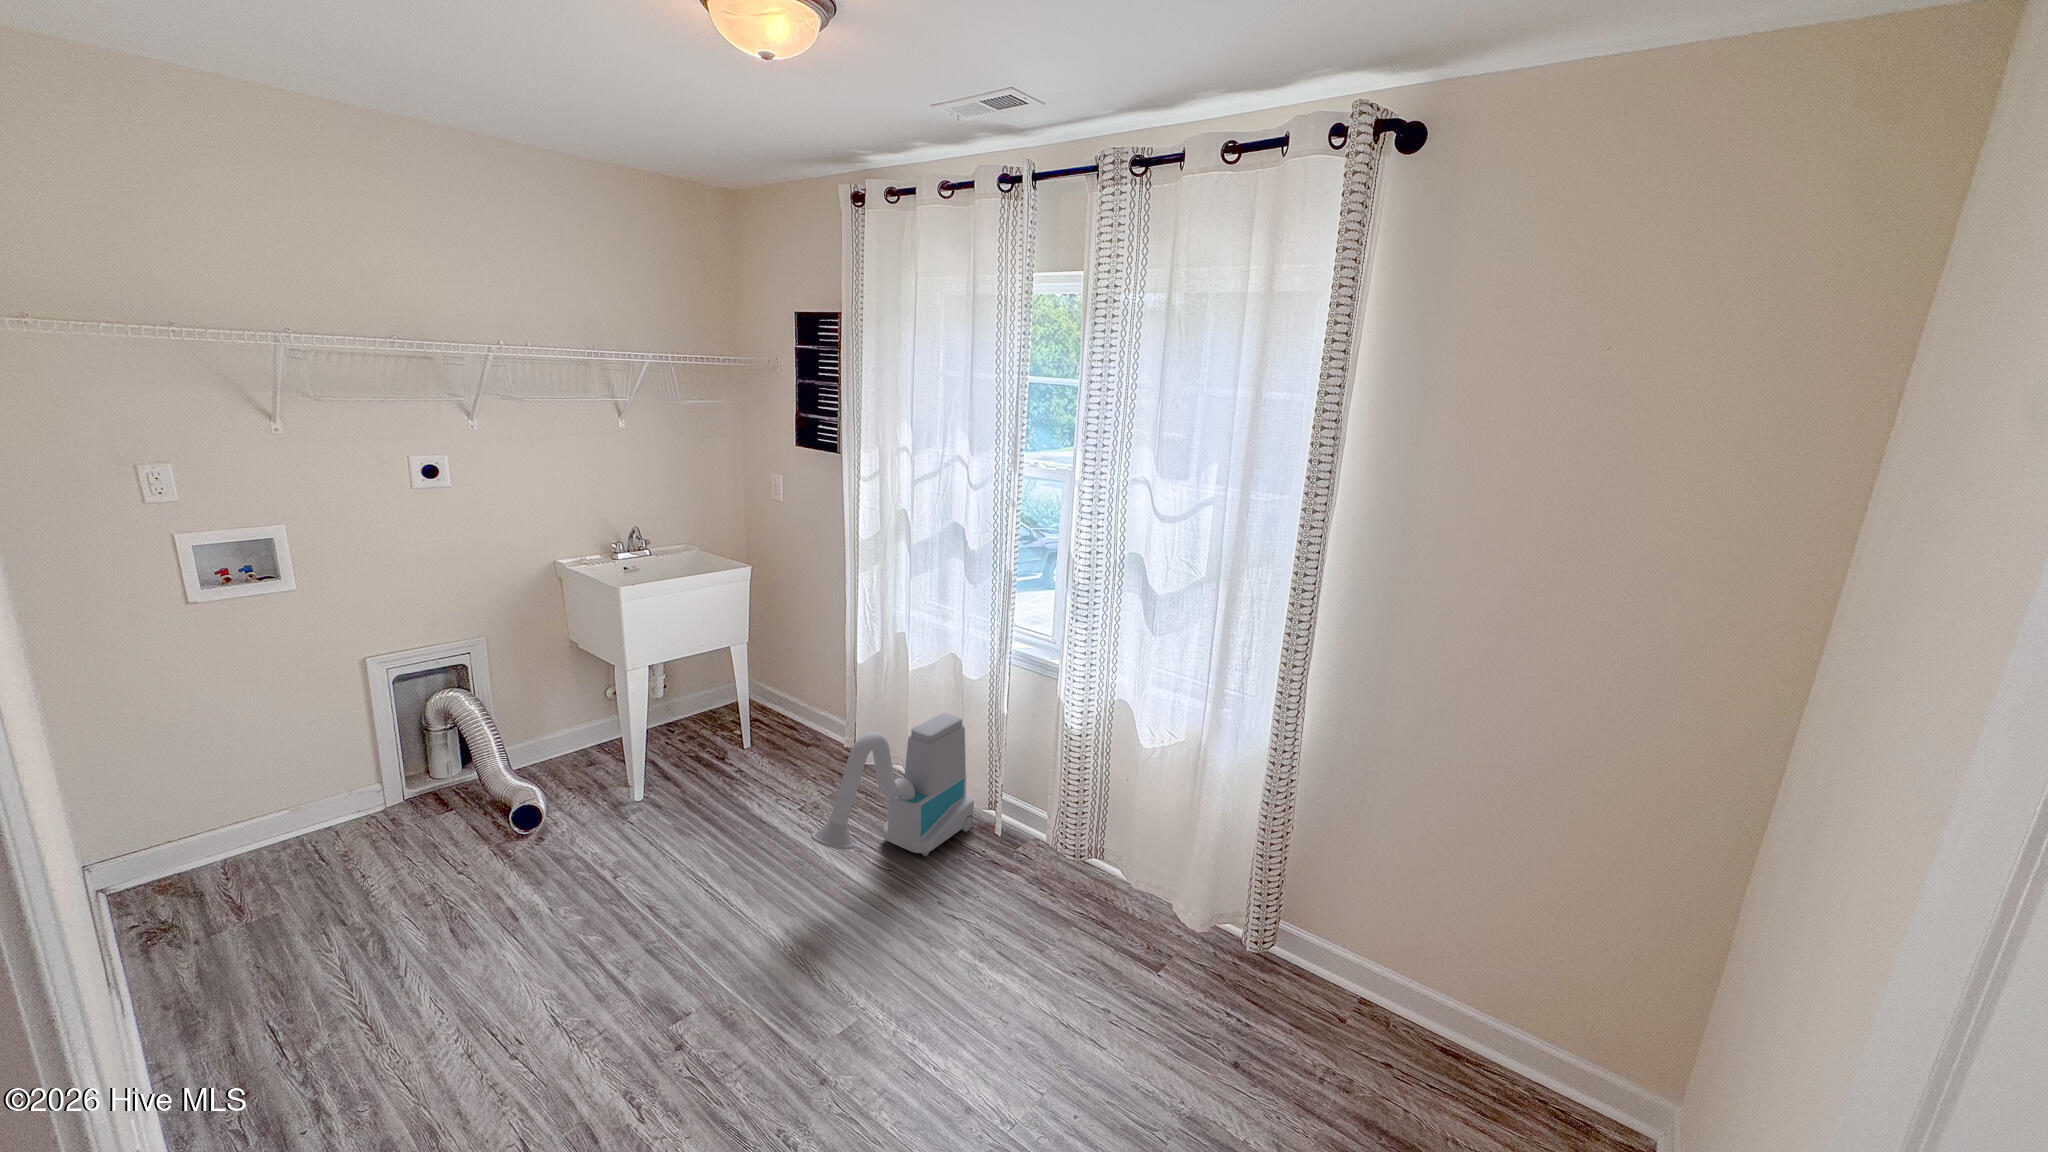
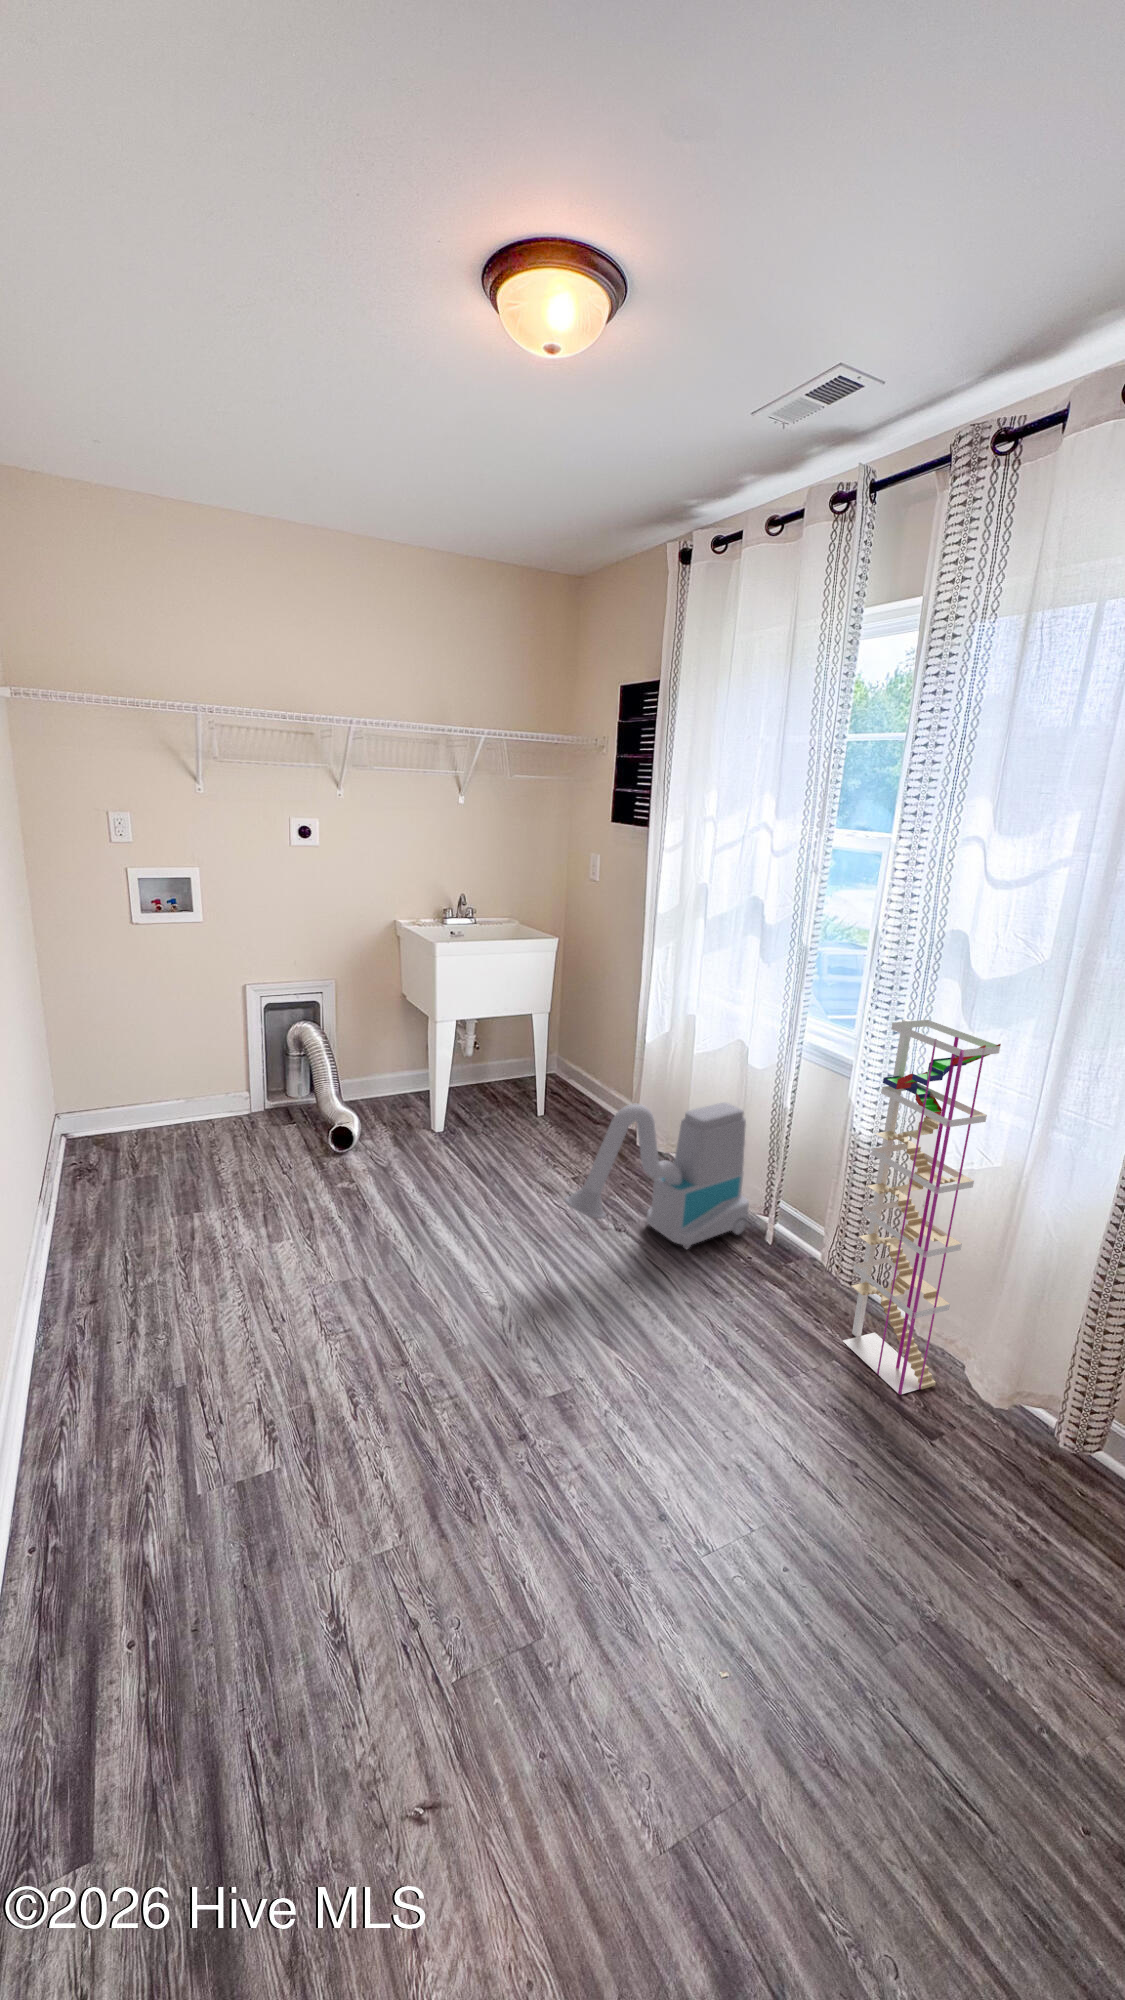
shelving unit: none [1074,630,1179,942] -> present [843,1019,1001,1395]

